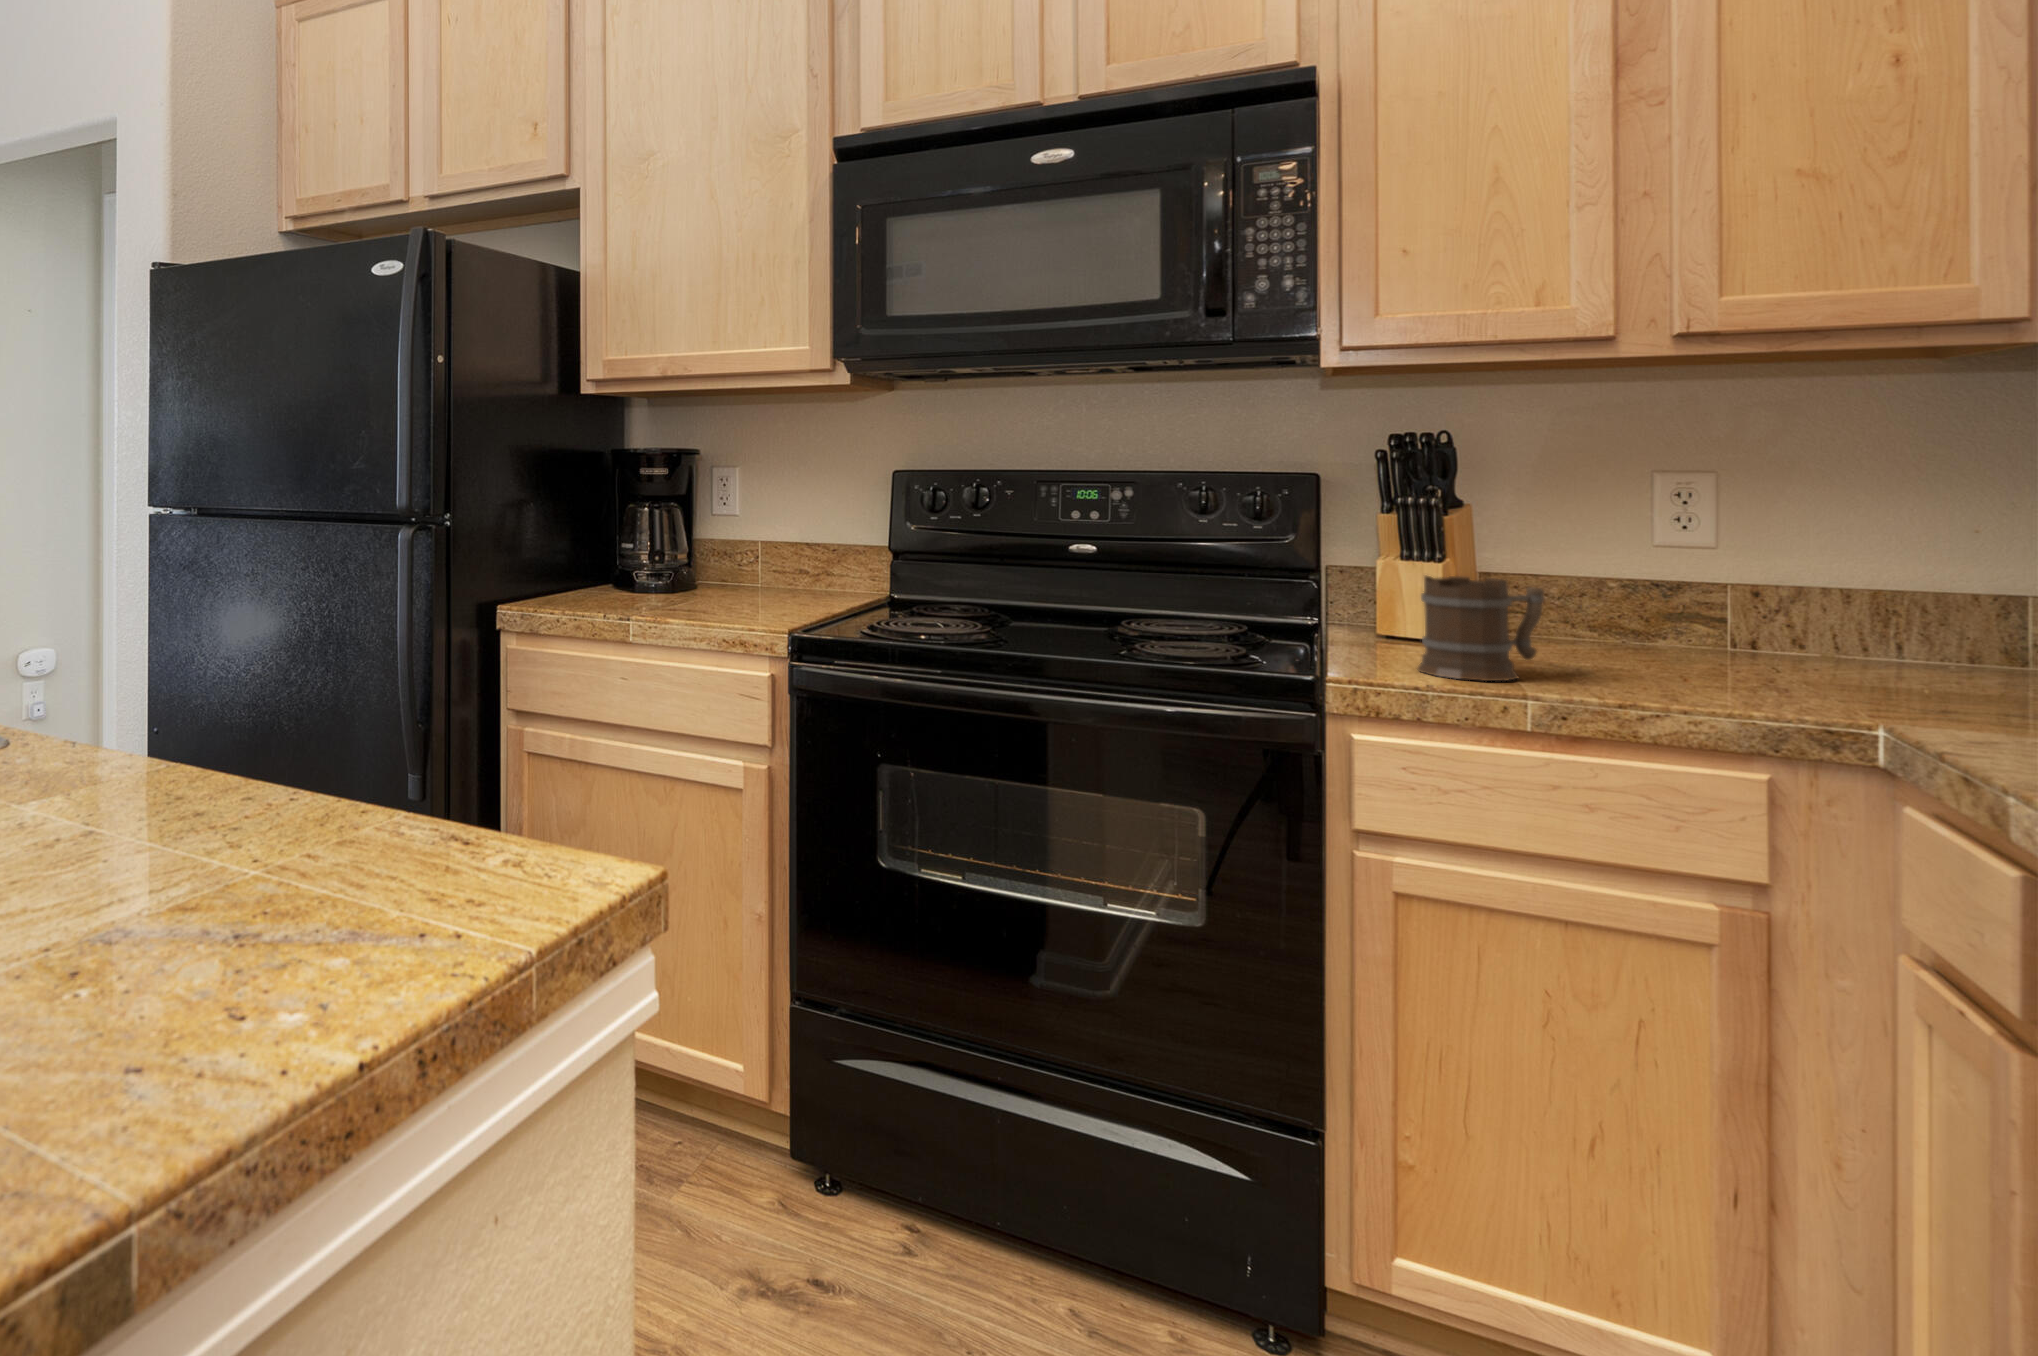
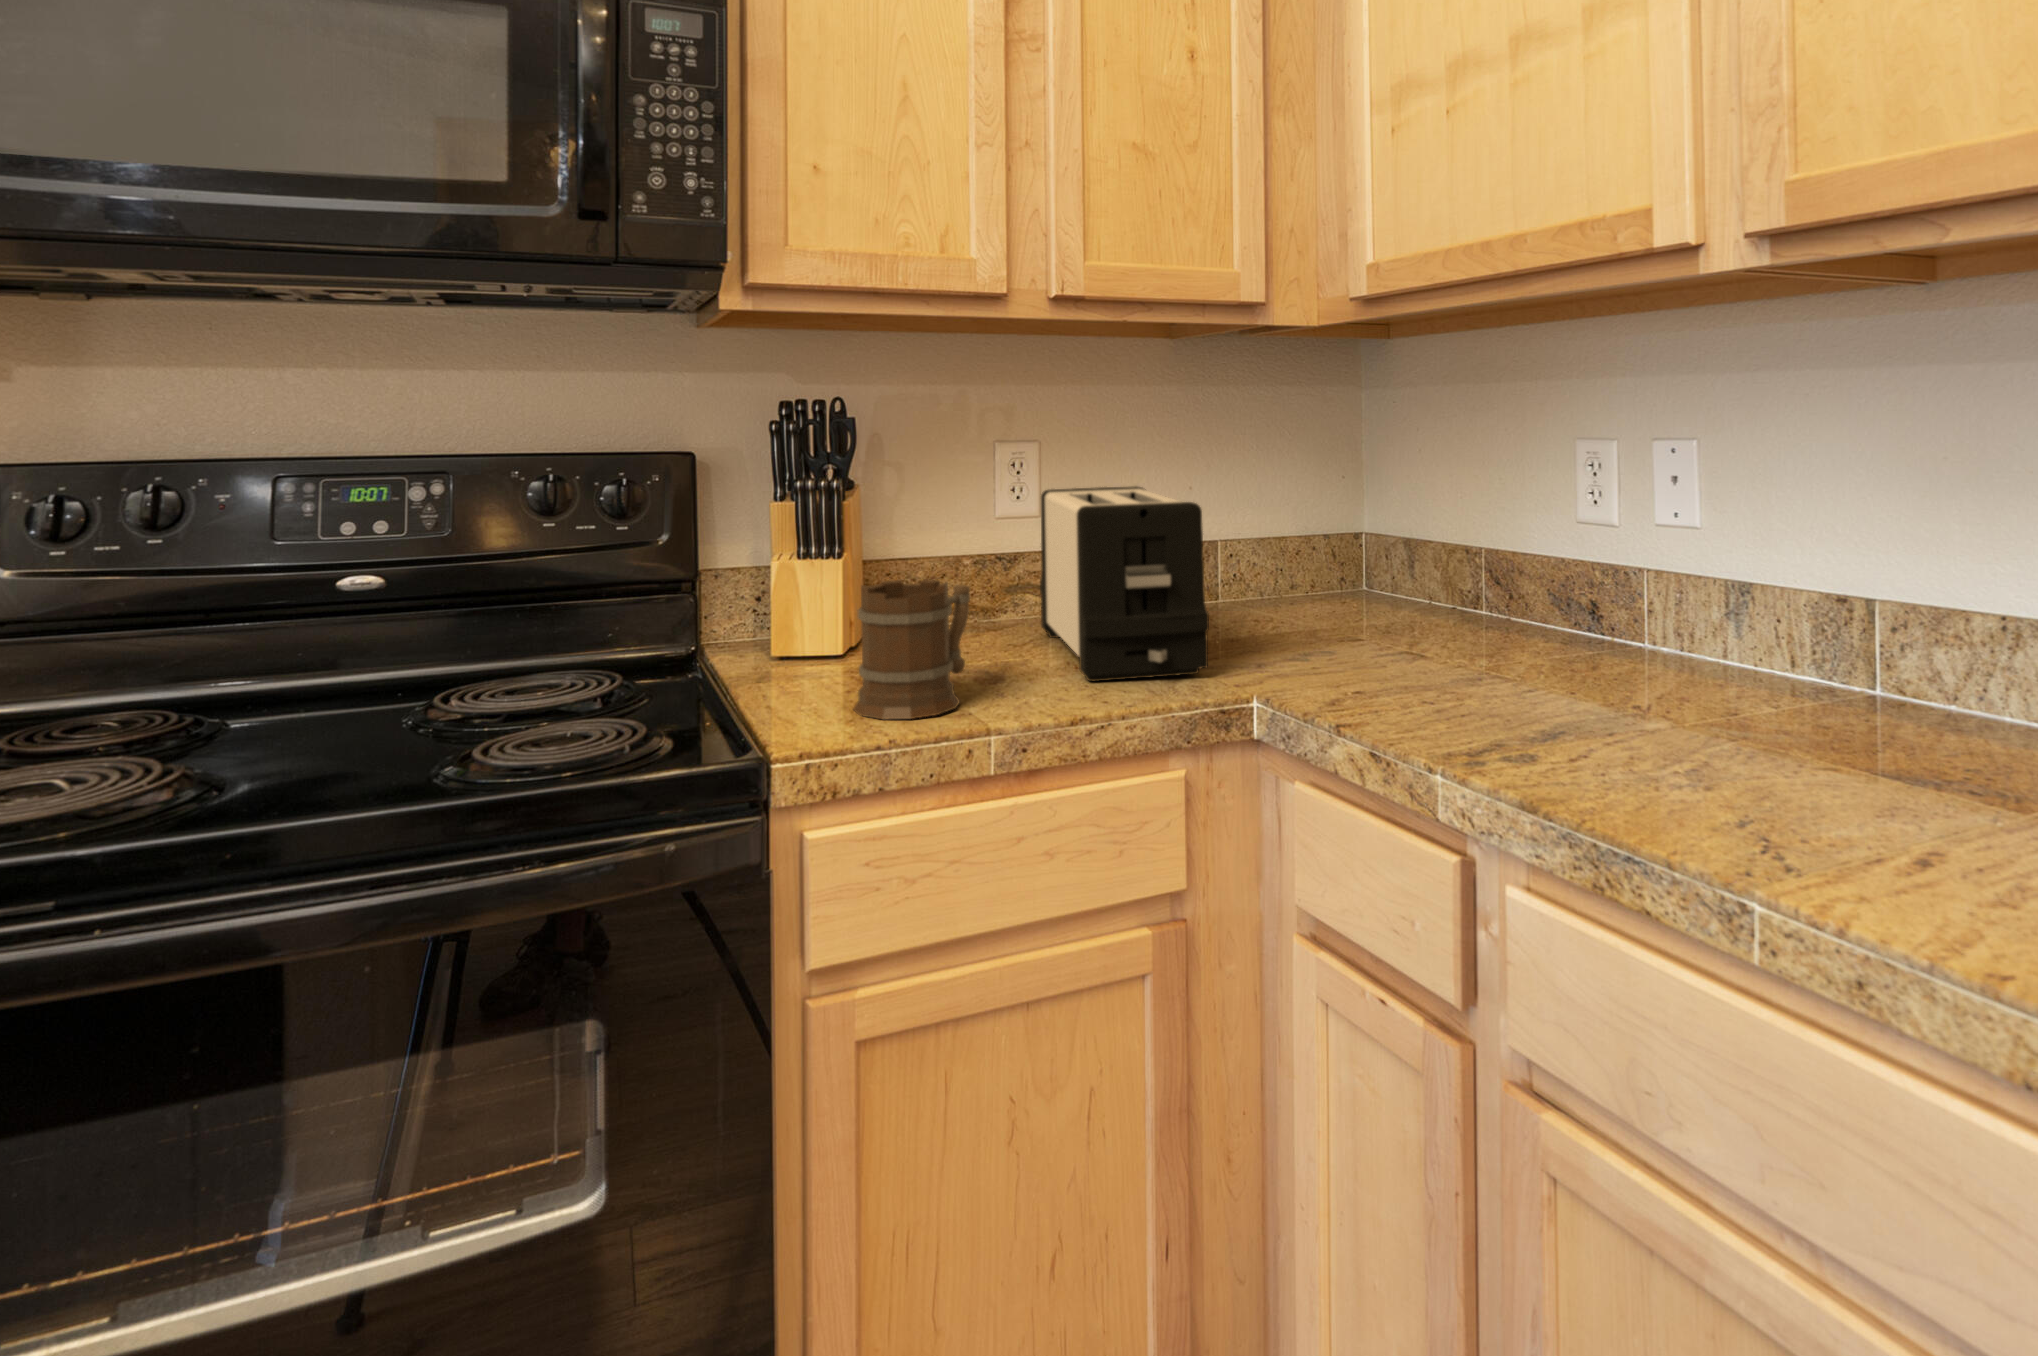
toaster: none [1674,520,1848,704] -> present [1040,486,1209,682]

